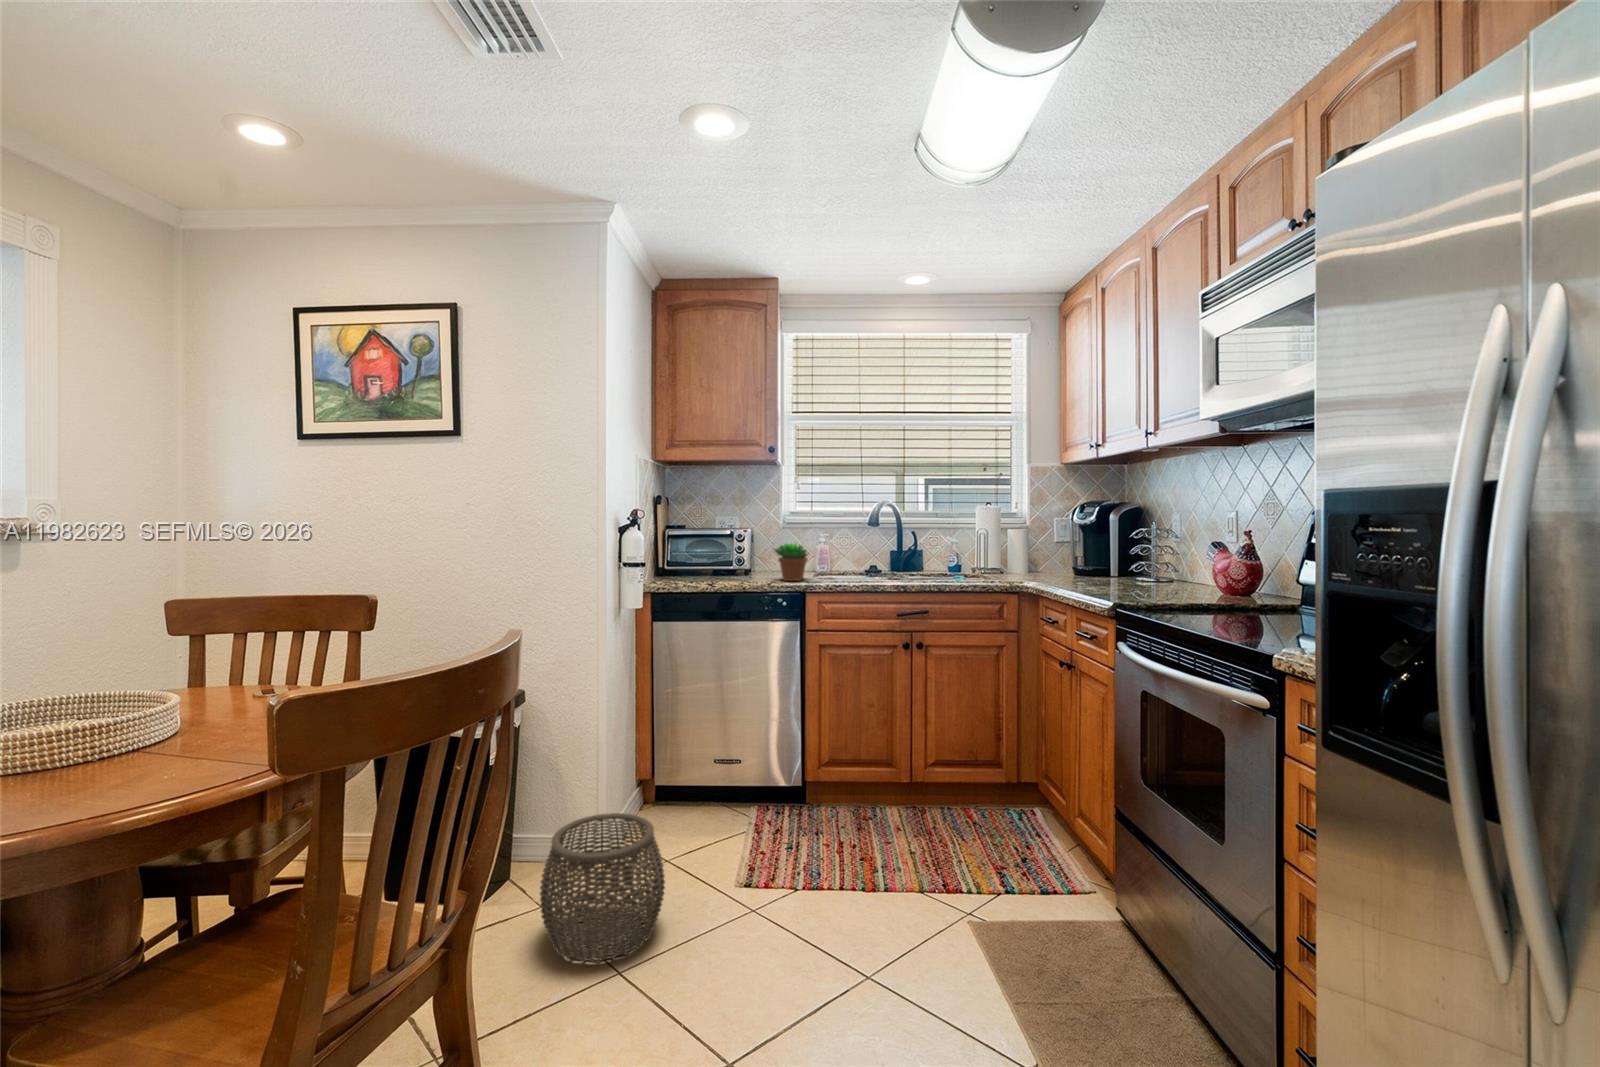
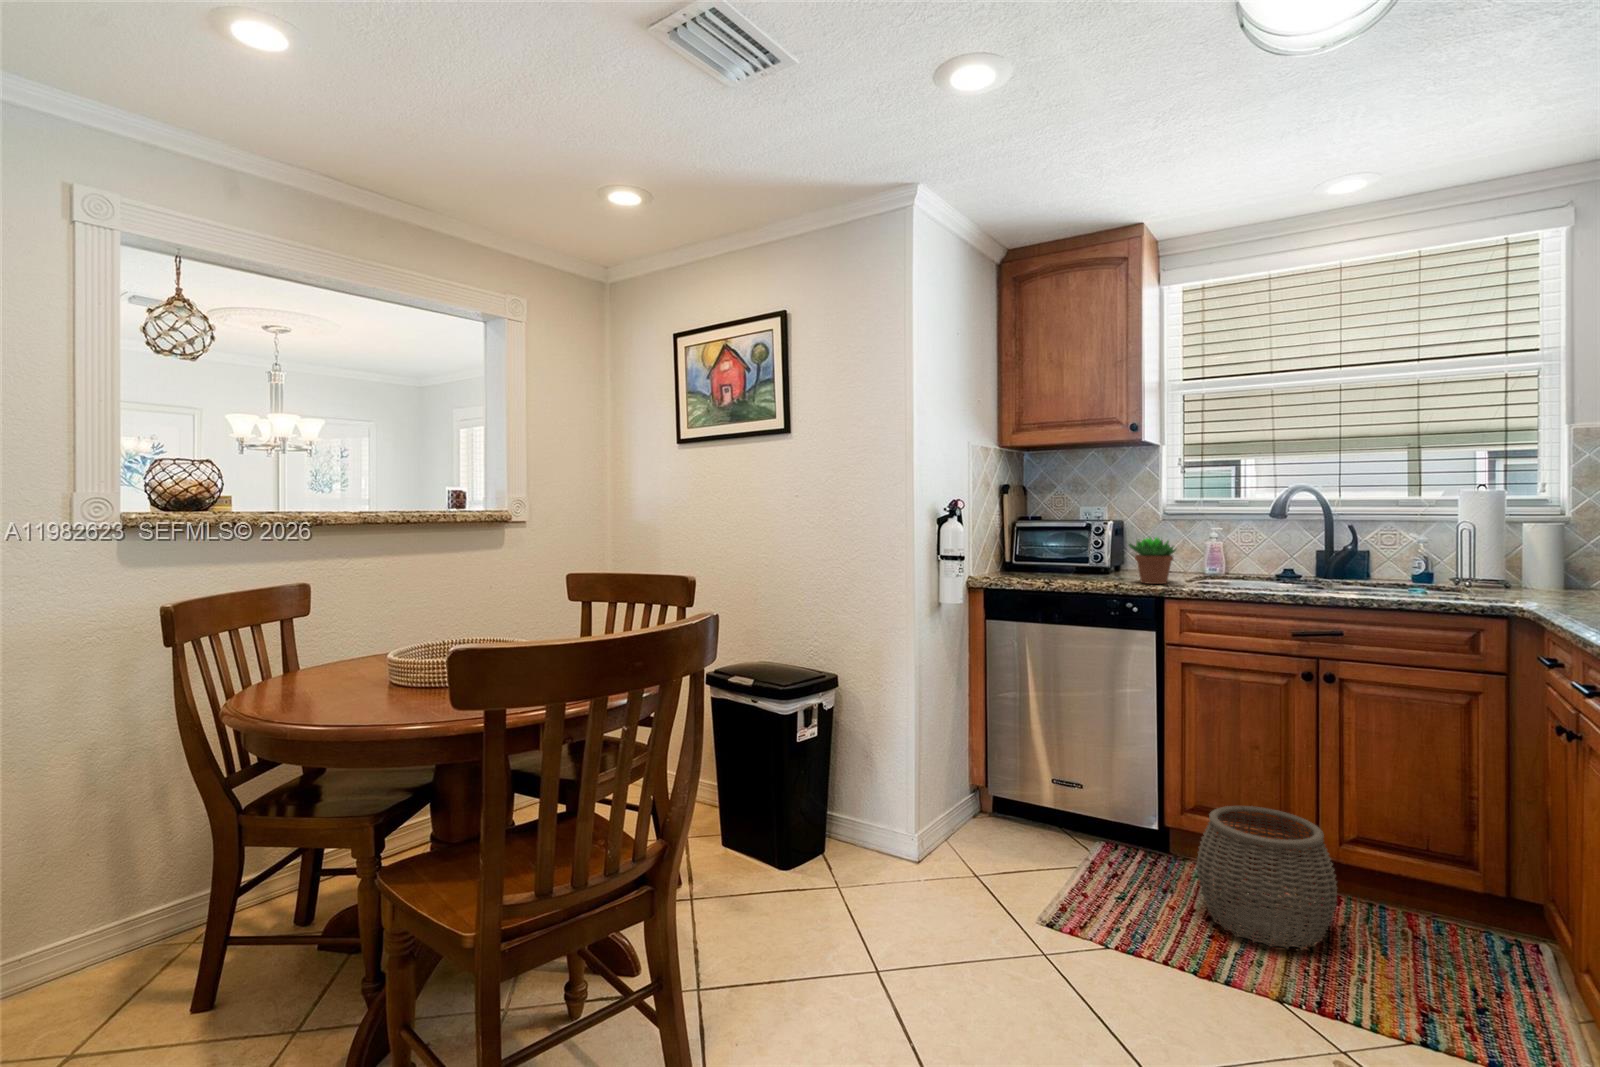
woven basket: present [540,813,665,963] -> present [1197,806,1337,949]

